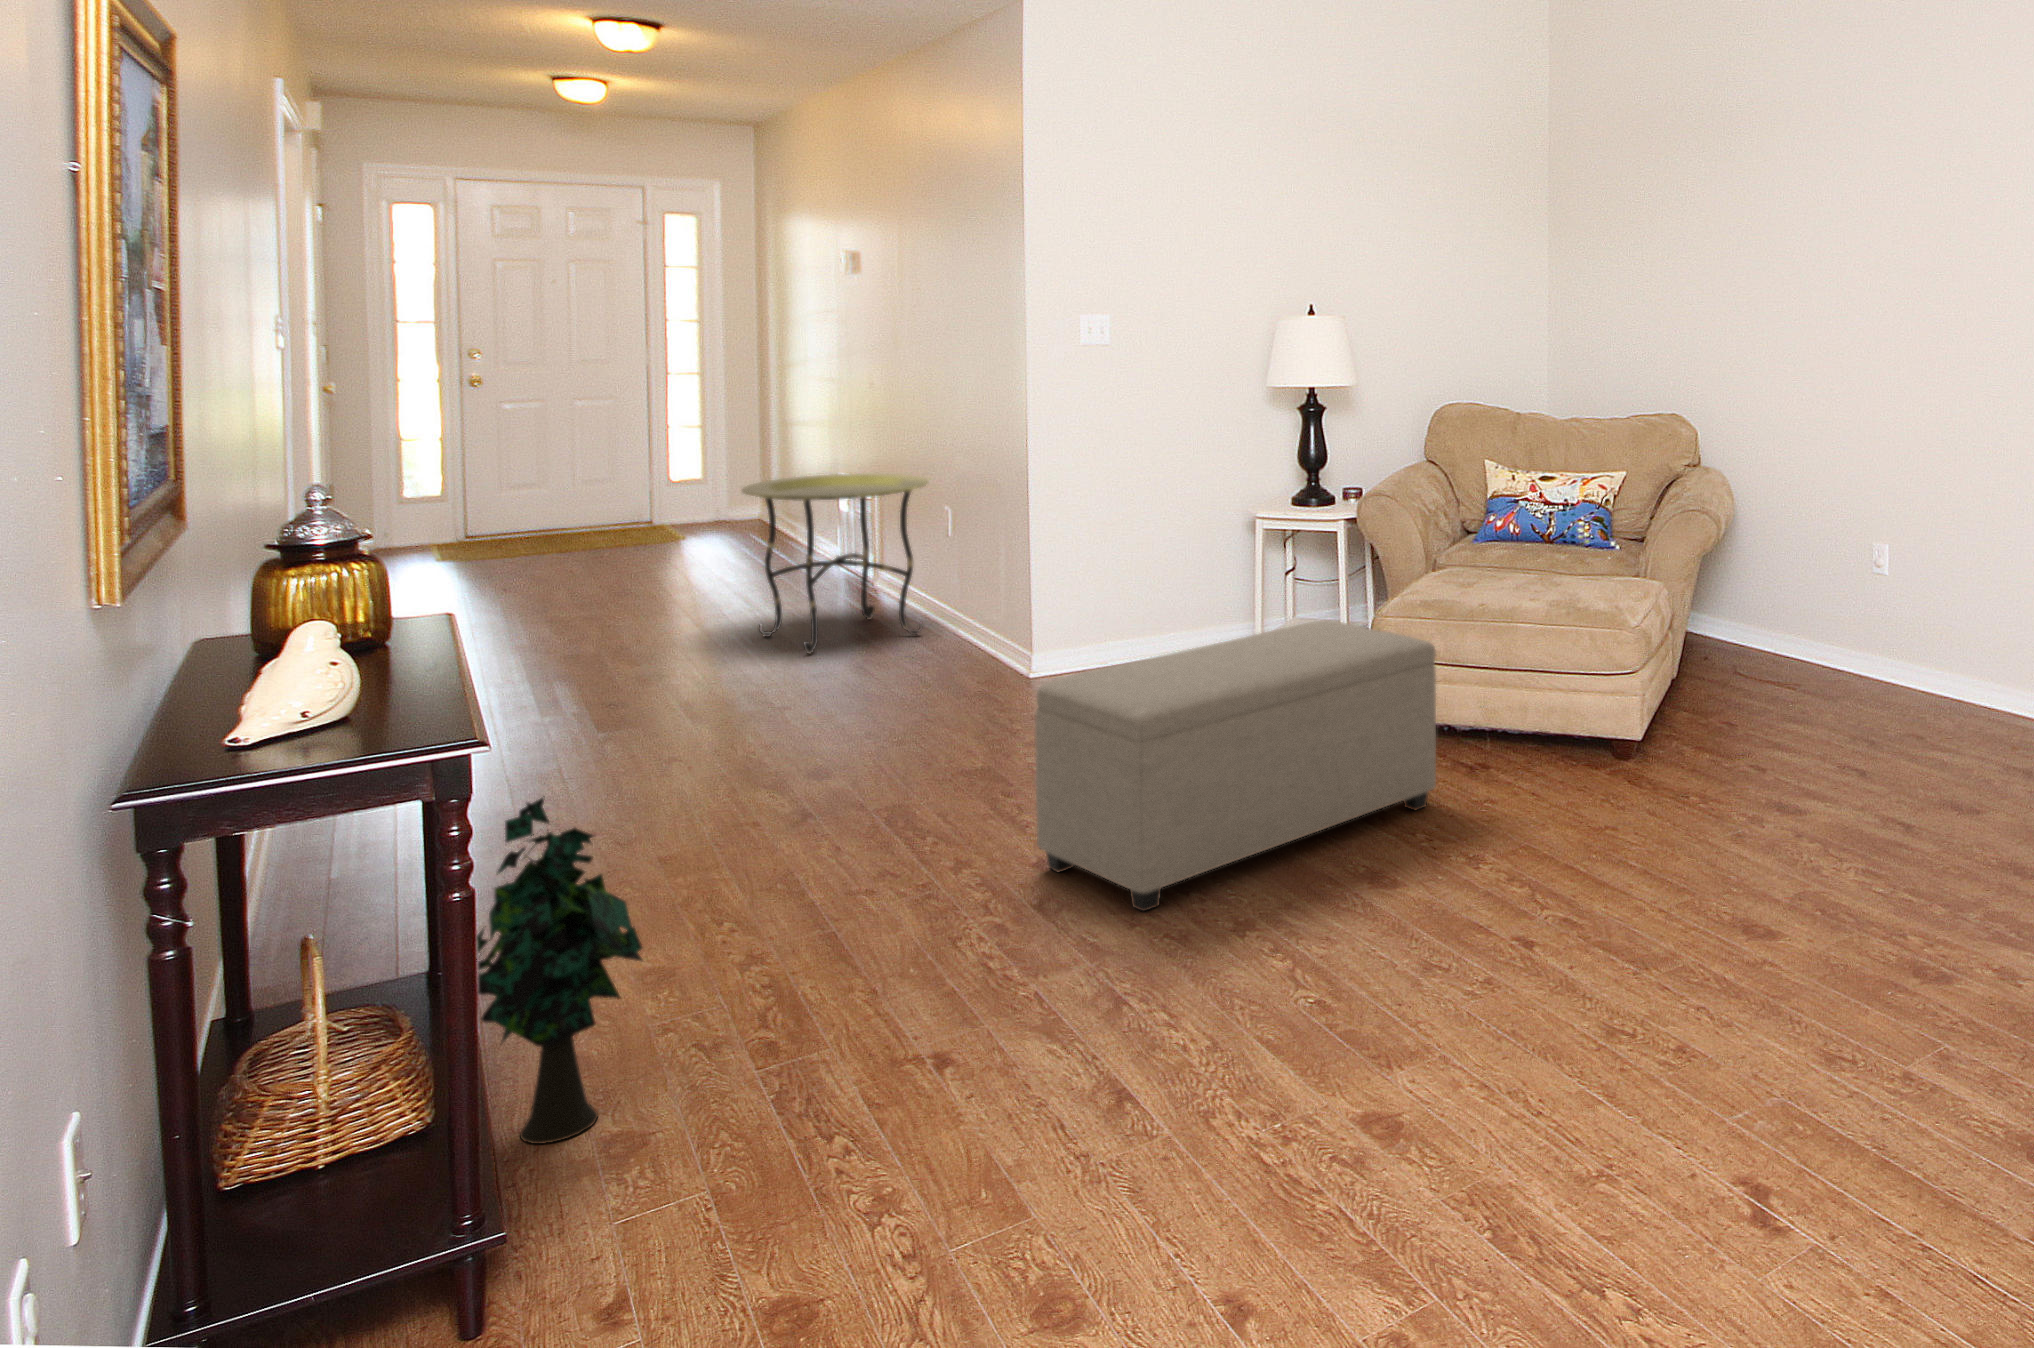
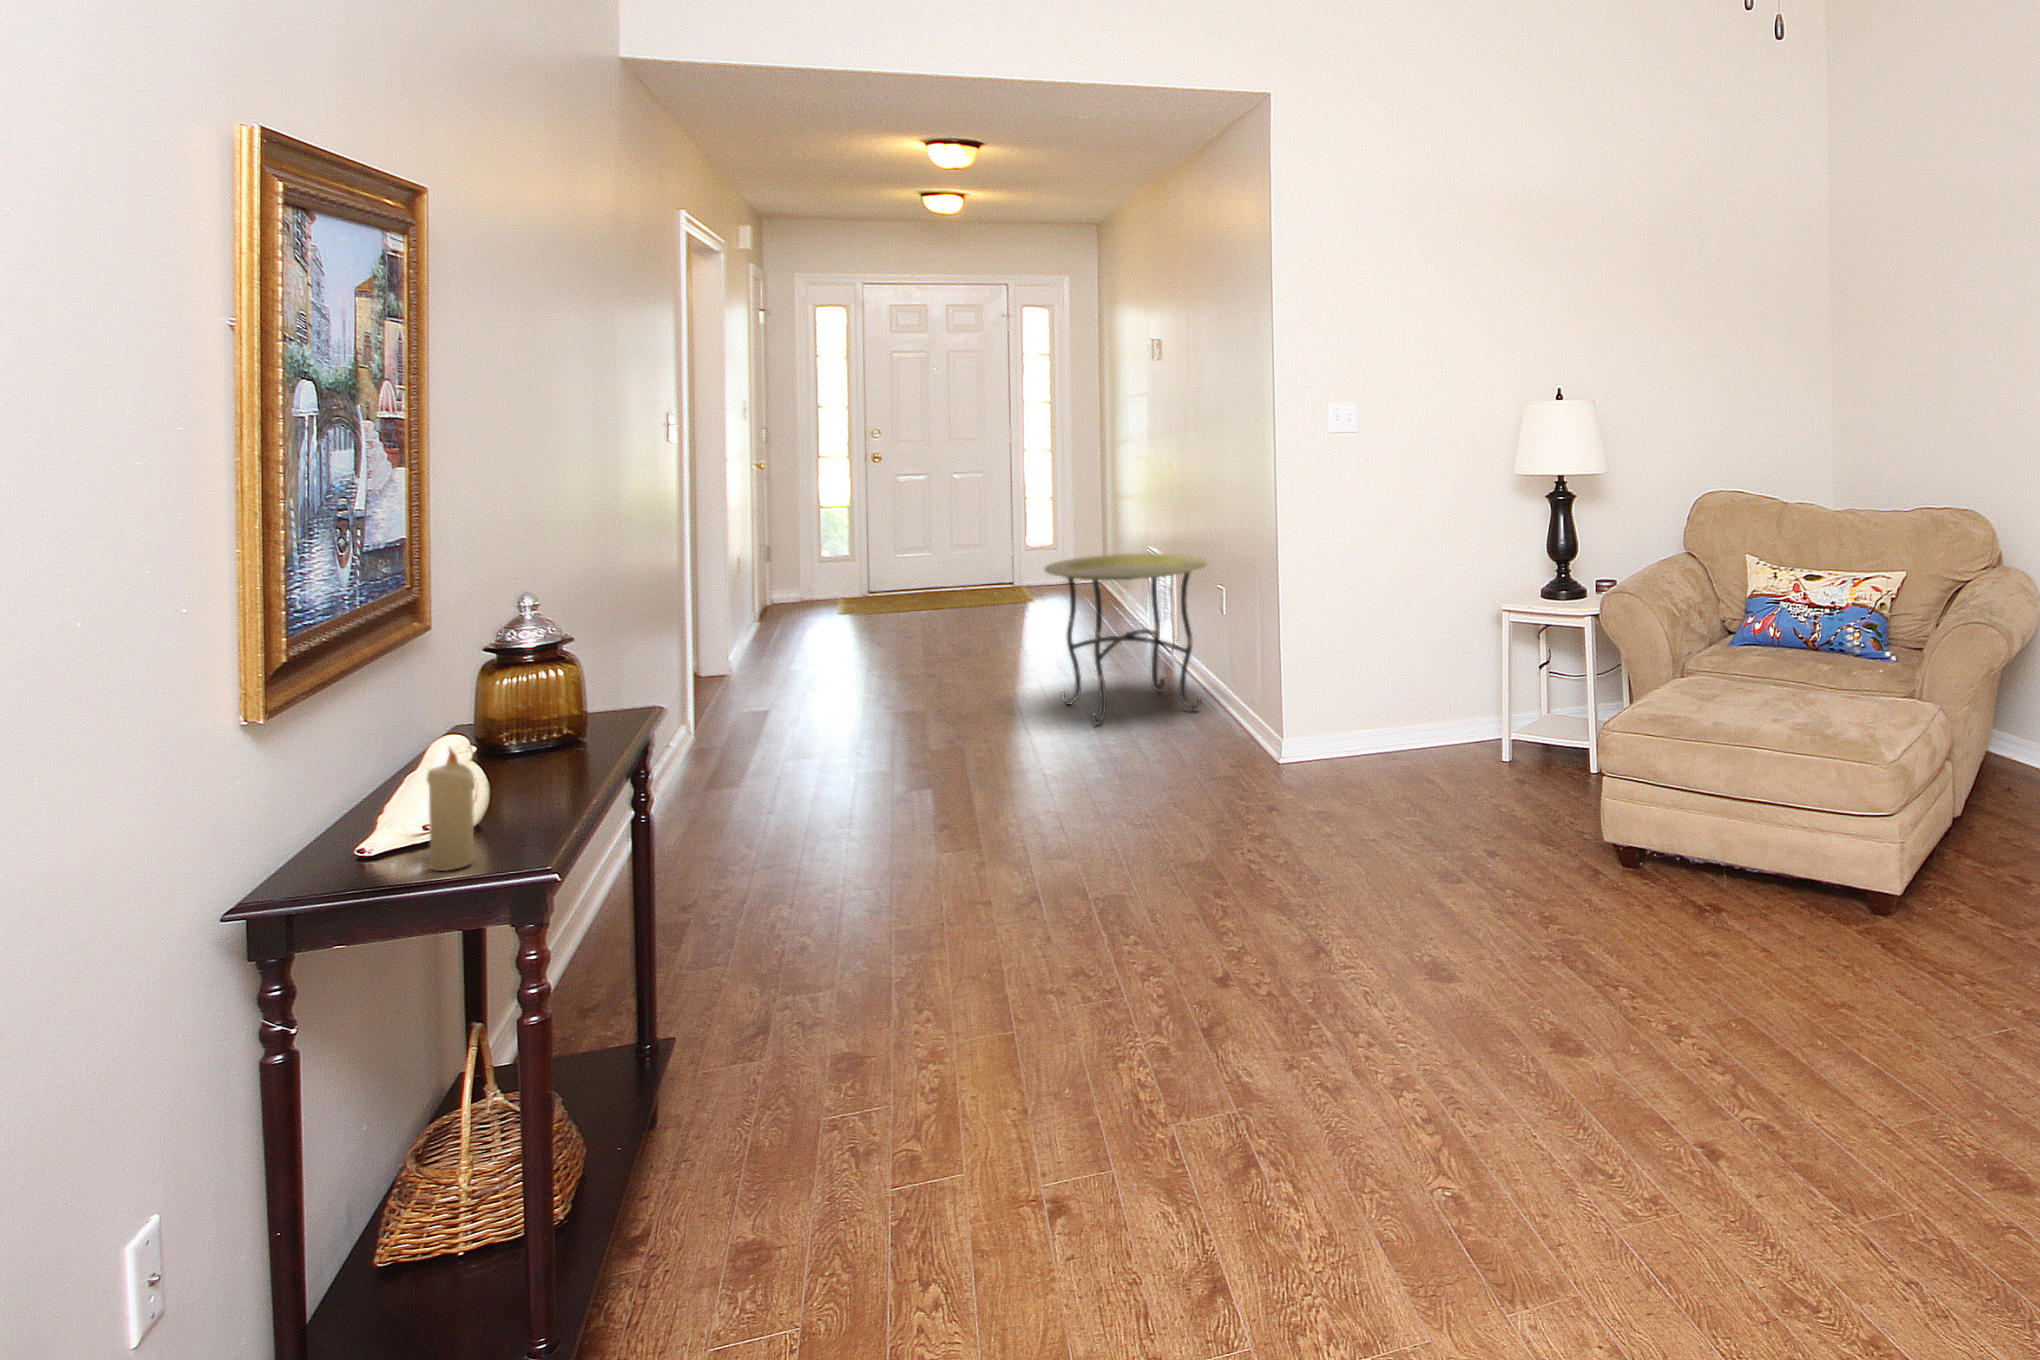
ottoman: present [1035,620,1436,911] -> none [1219,735,1649,1051]
candle: none [332,627,384,753] -> present [427,749,475,871]
decorative plant: present [476,798,642,1144] -> none [610,898,779,1249]

